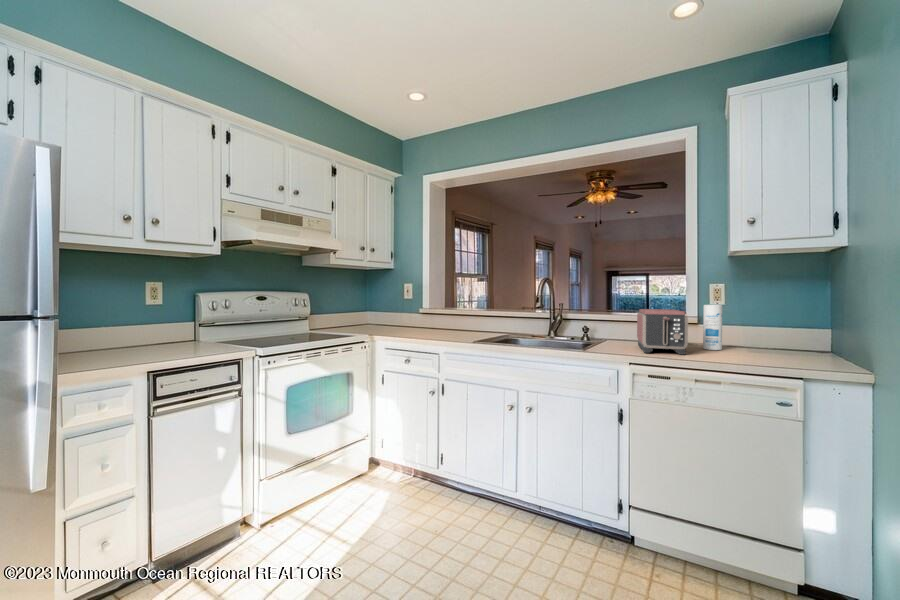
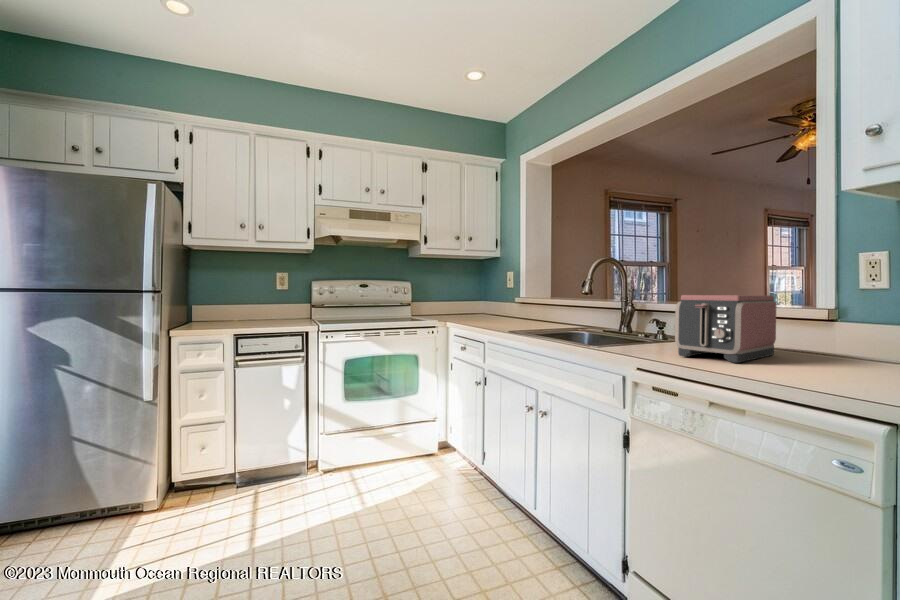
canister: present [703,305,722,350] -> none [820,287,858,365]

